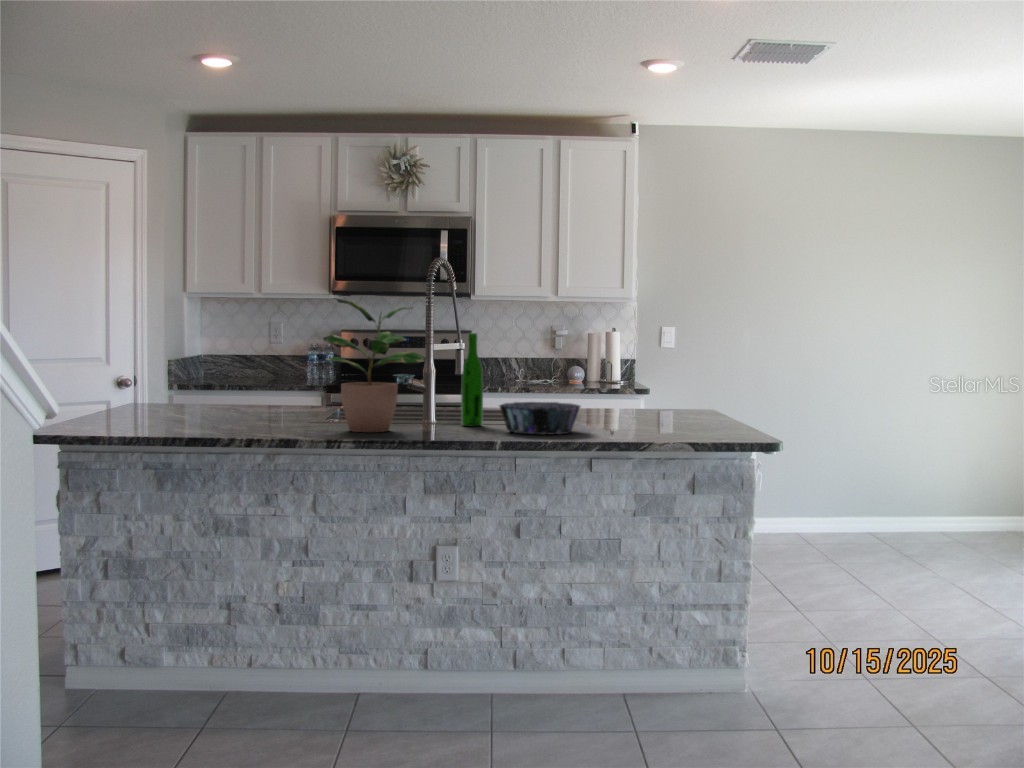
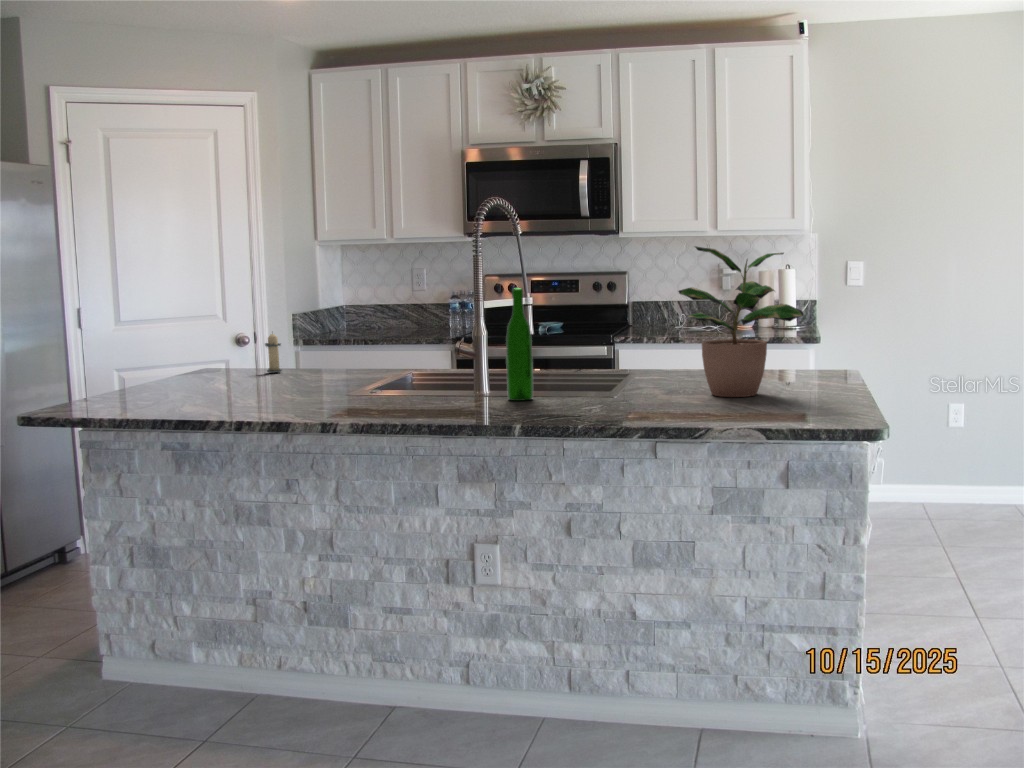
potted plant: present [323,299,426,432] -> present [679,246,804,397]
candle: none [186,369,206,408] -> present [265,334,282,372]
decorative bowl: present [500,402,581,434] -> none [531,371,636,416]

